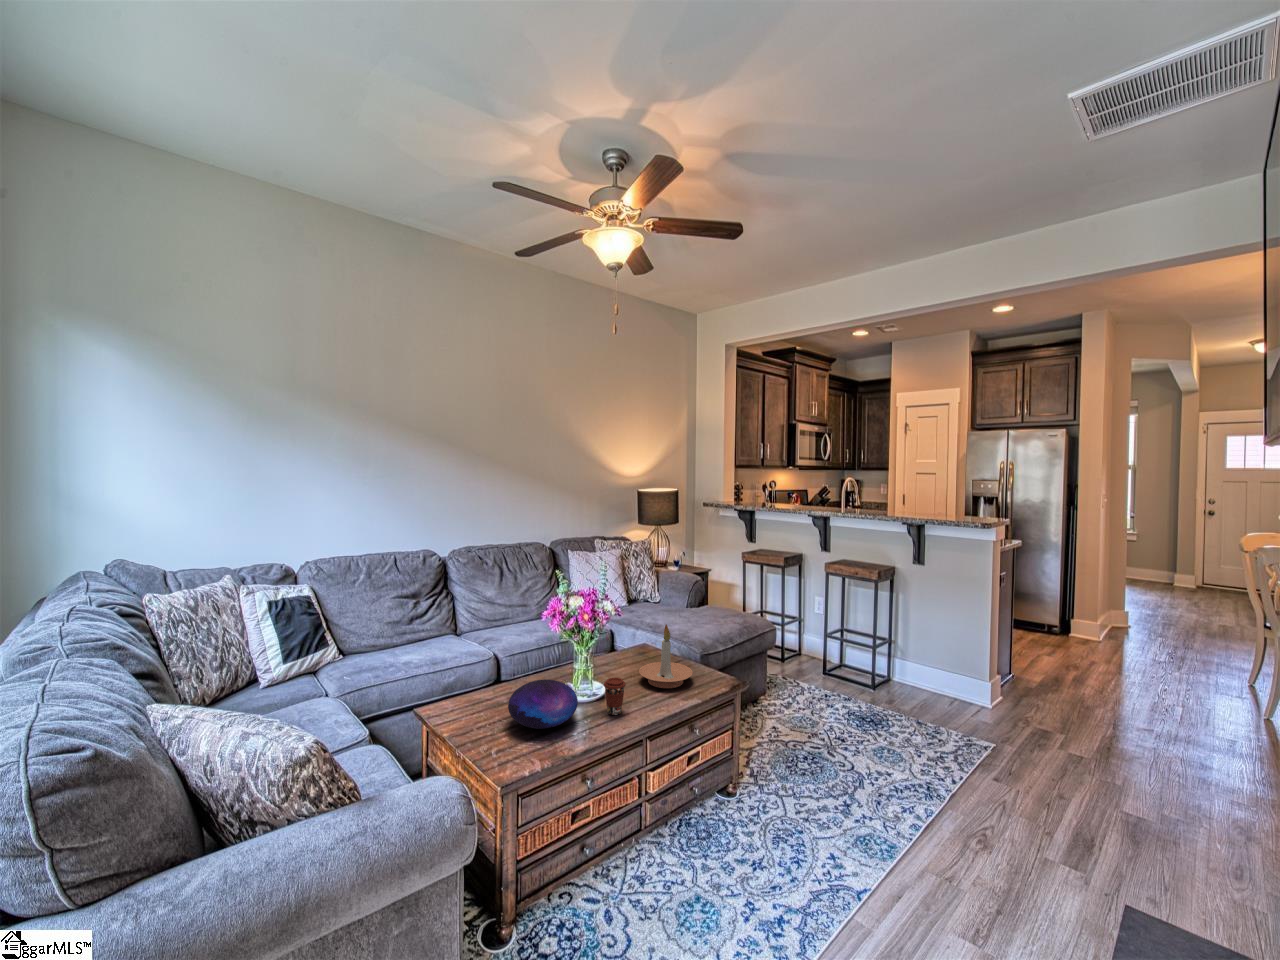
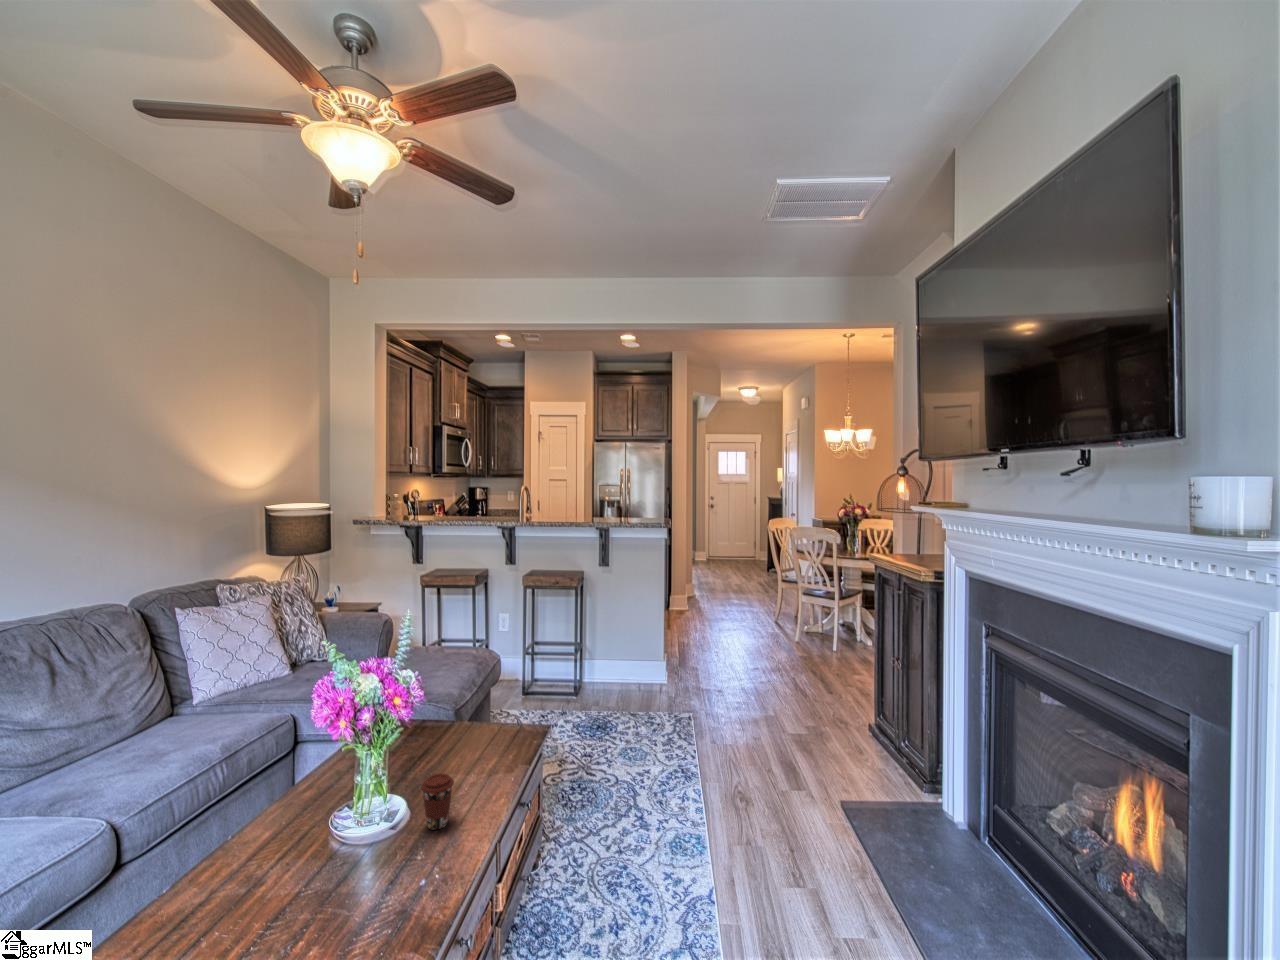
candle holder: present [639,624,693,688] -> none [421,682,494,768]
decorative orb: present [508,679,578,729] -> none [281,812,406,911]

